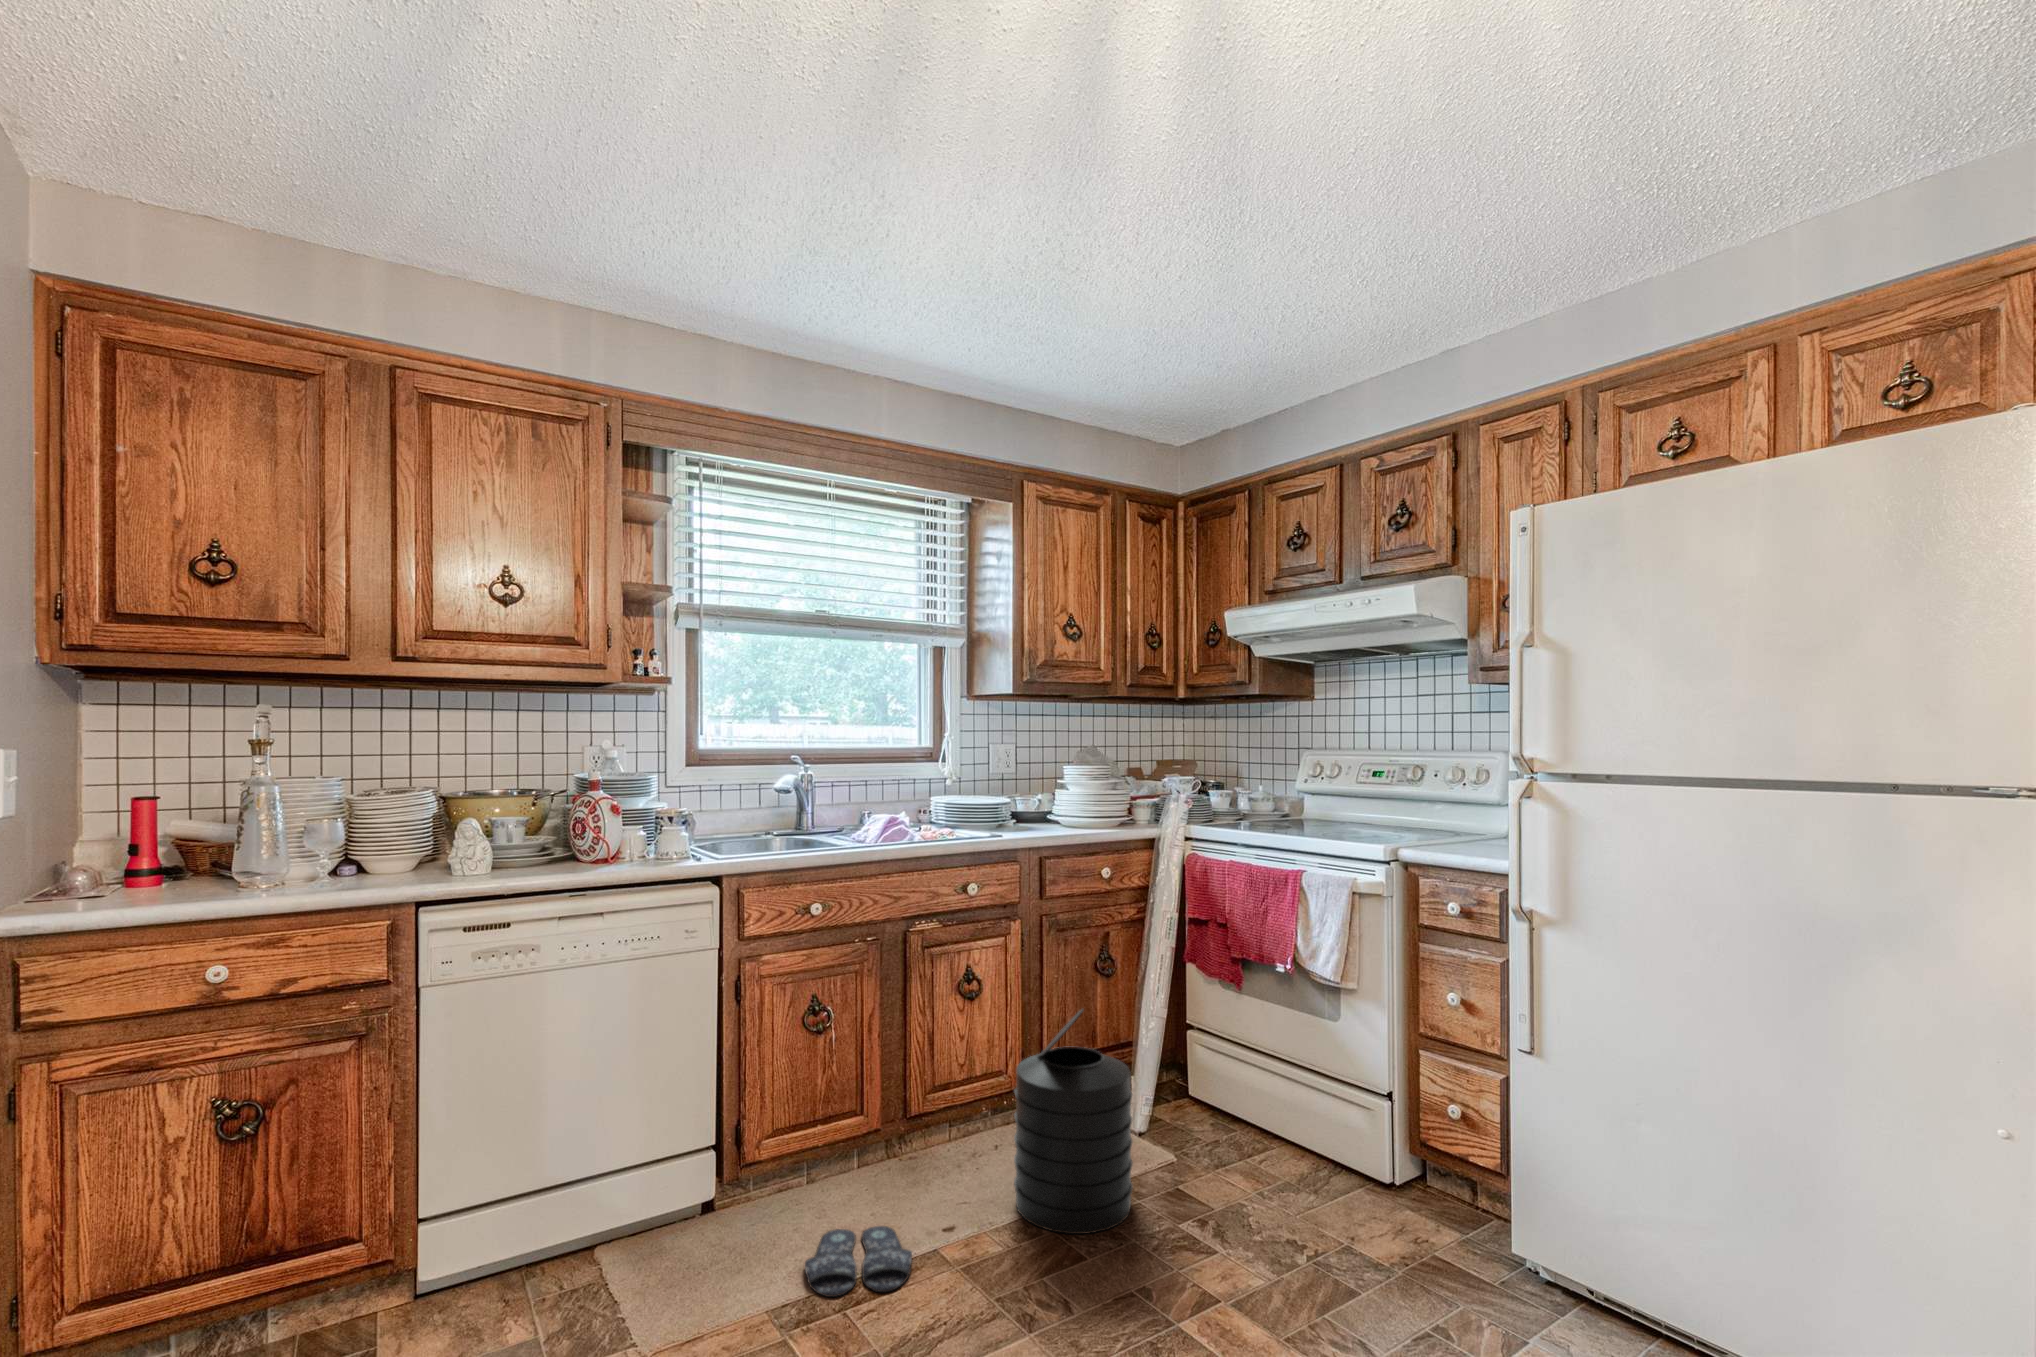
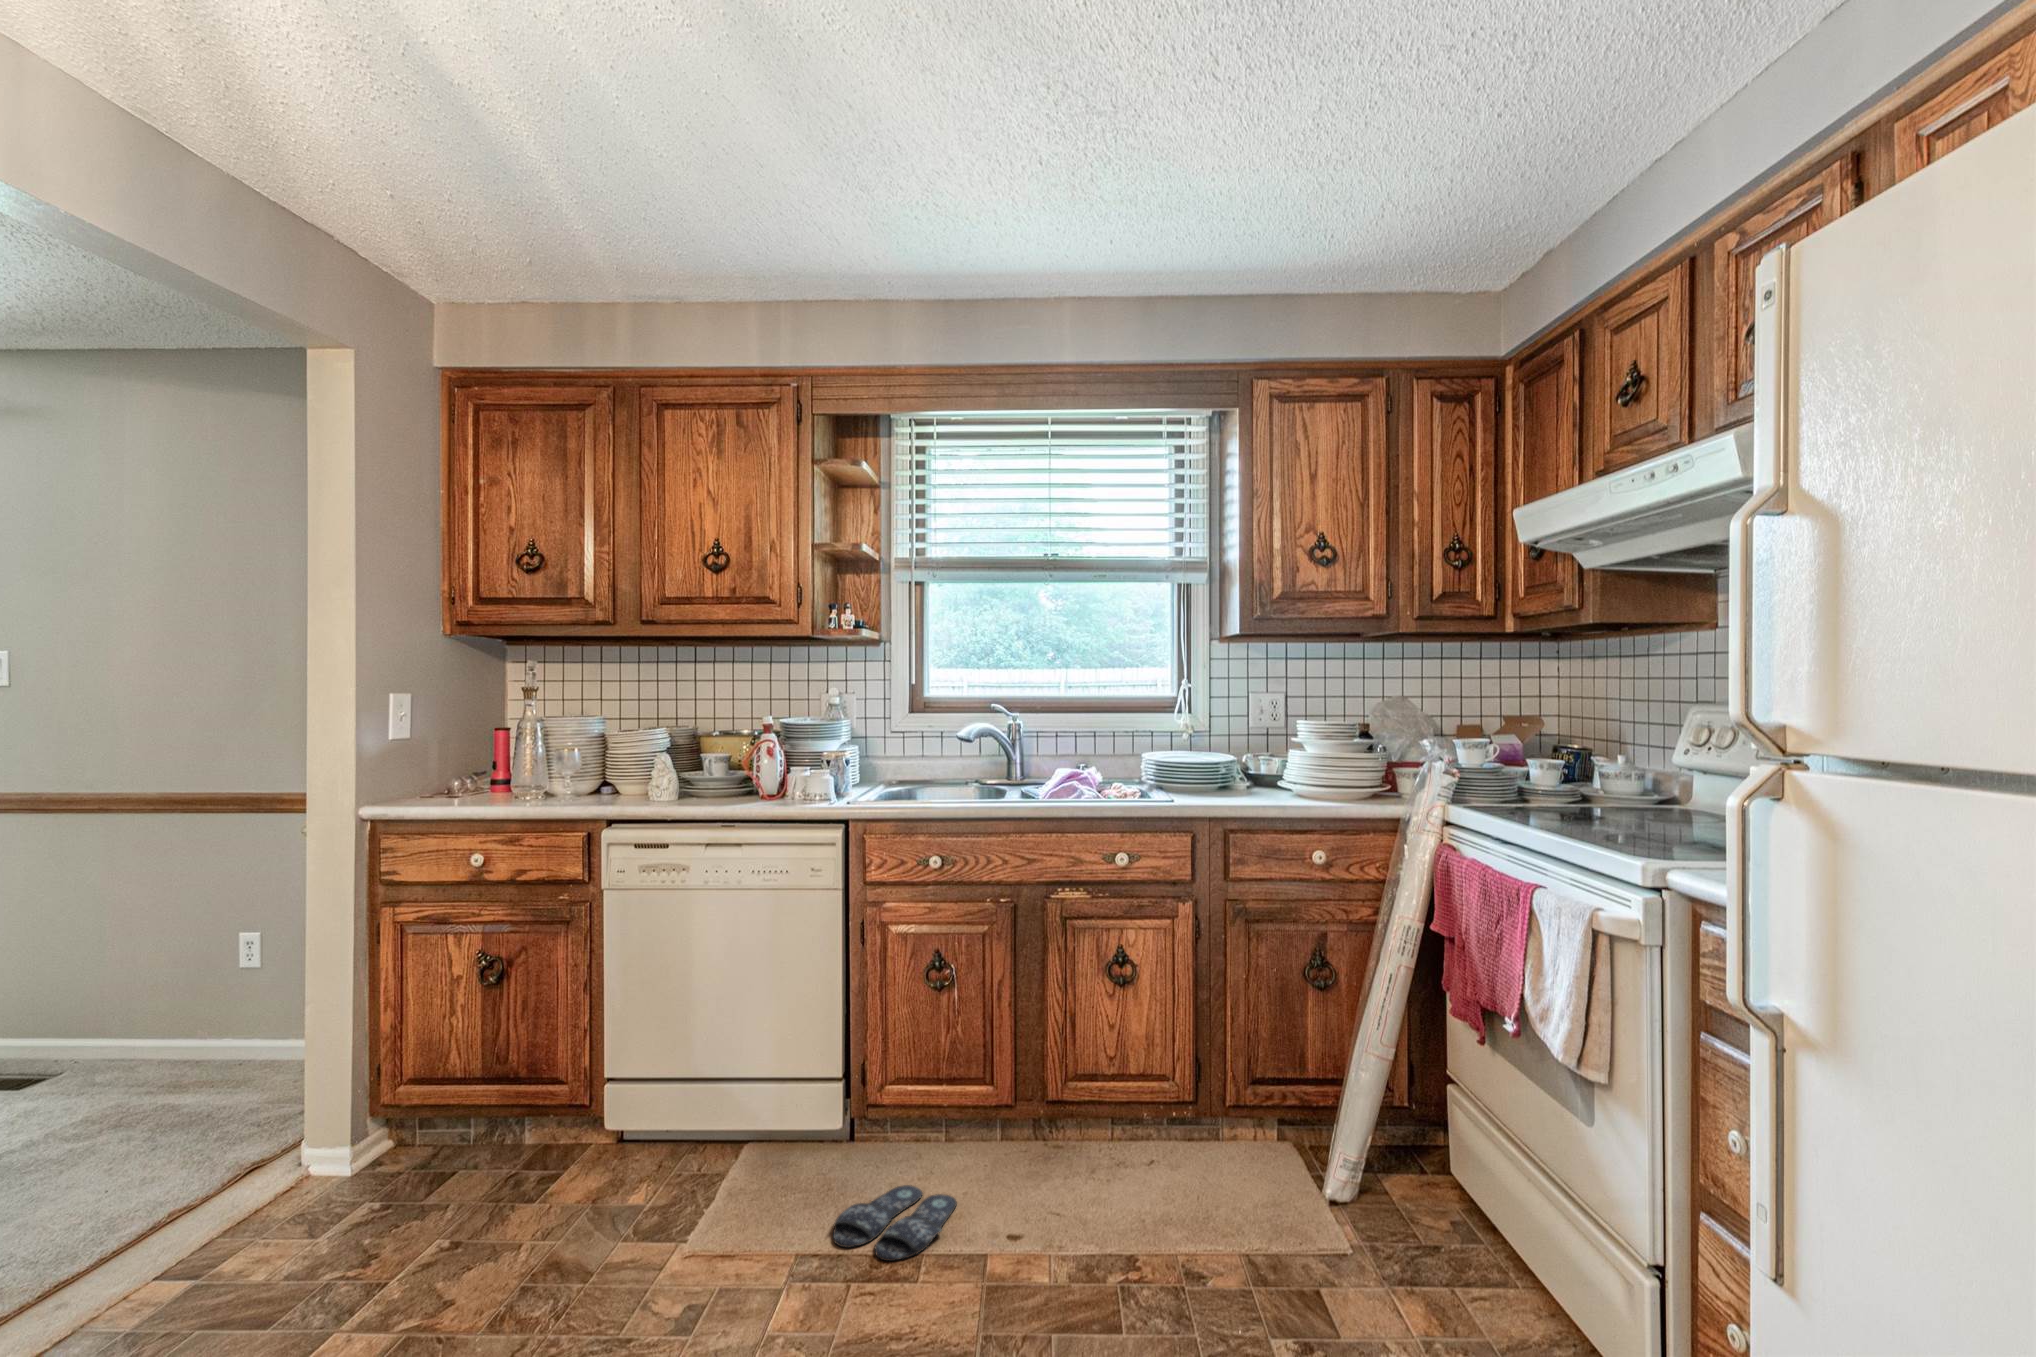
trash can: present [1014,1009,1133,1234] -> none [1084,1011,1227,1283]

